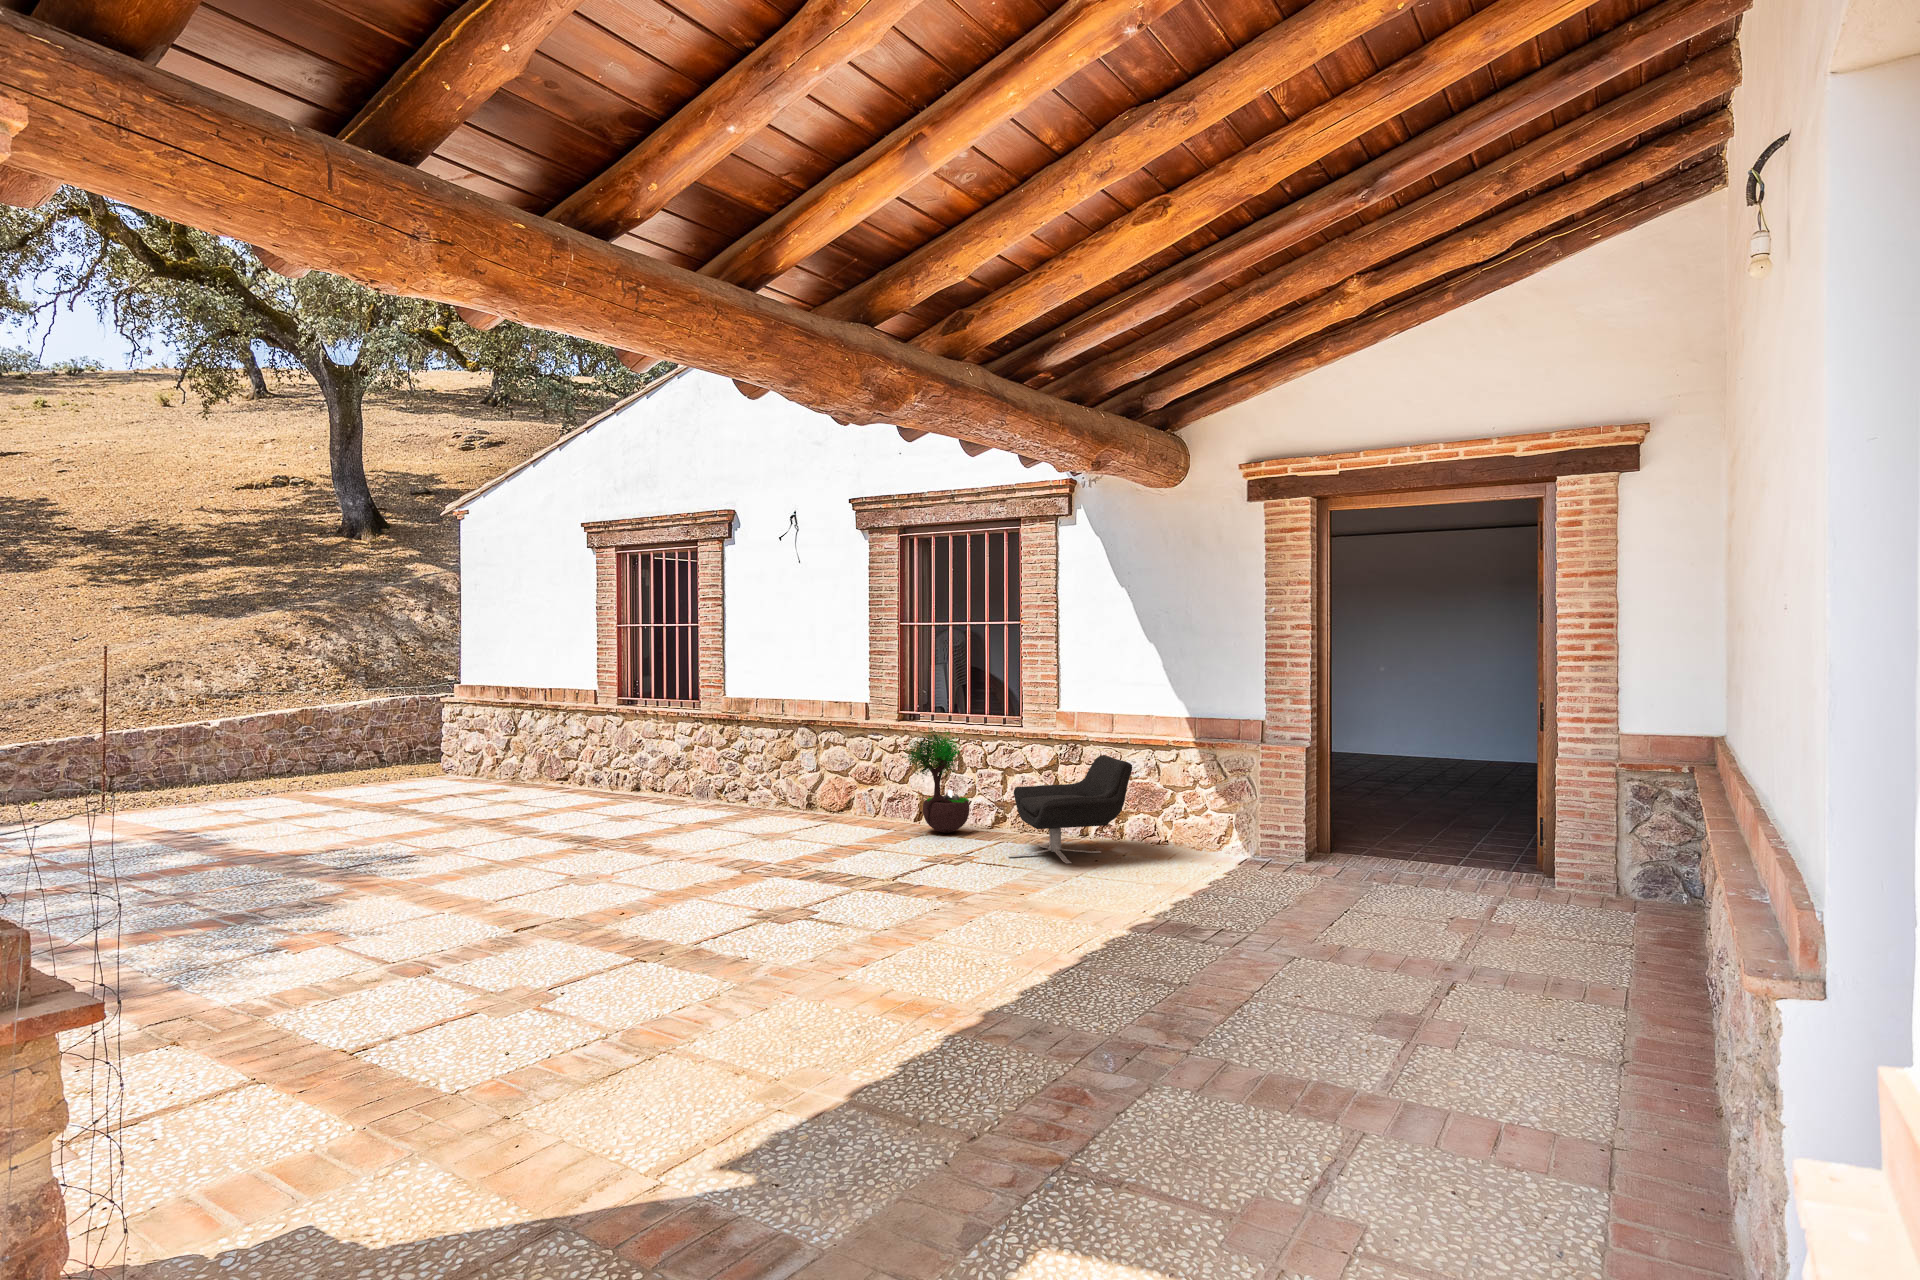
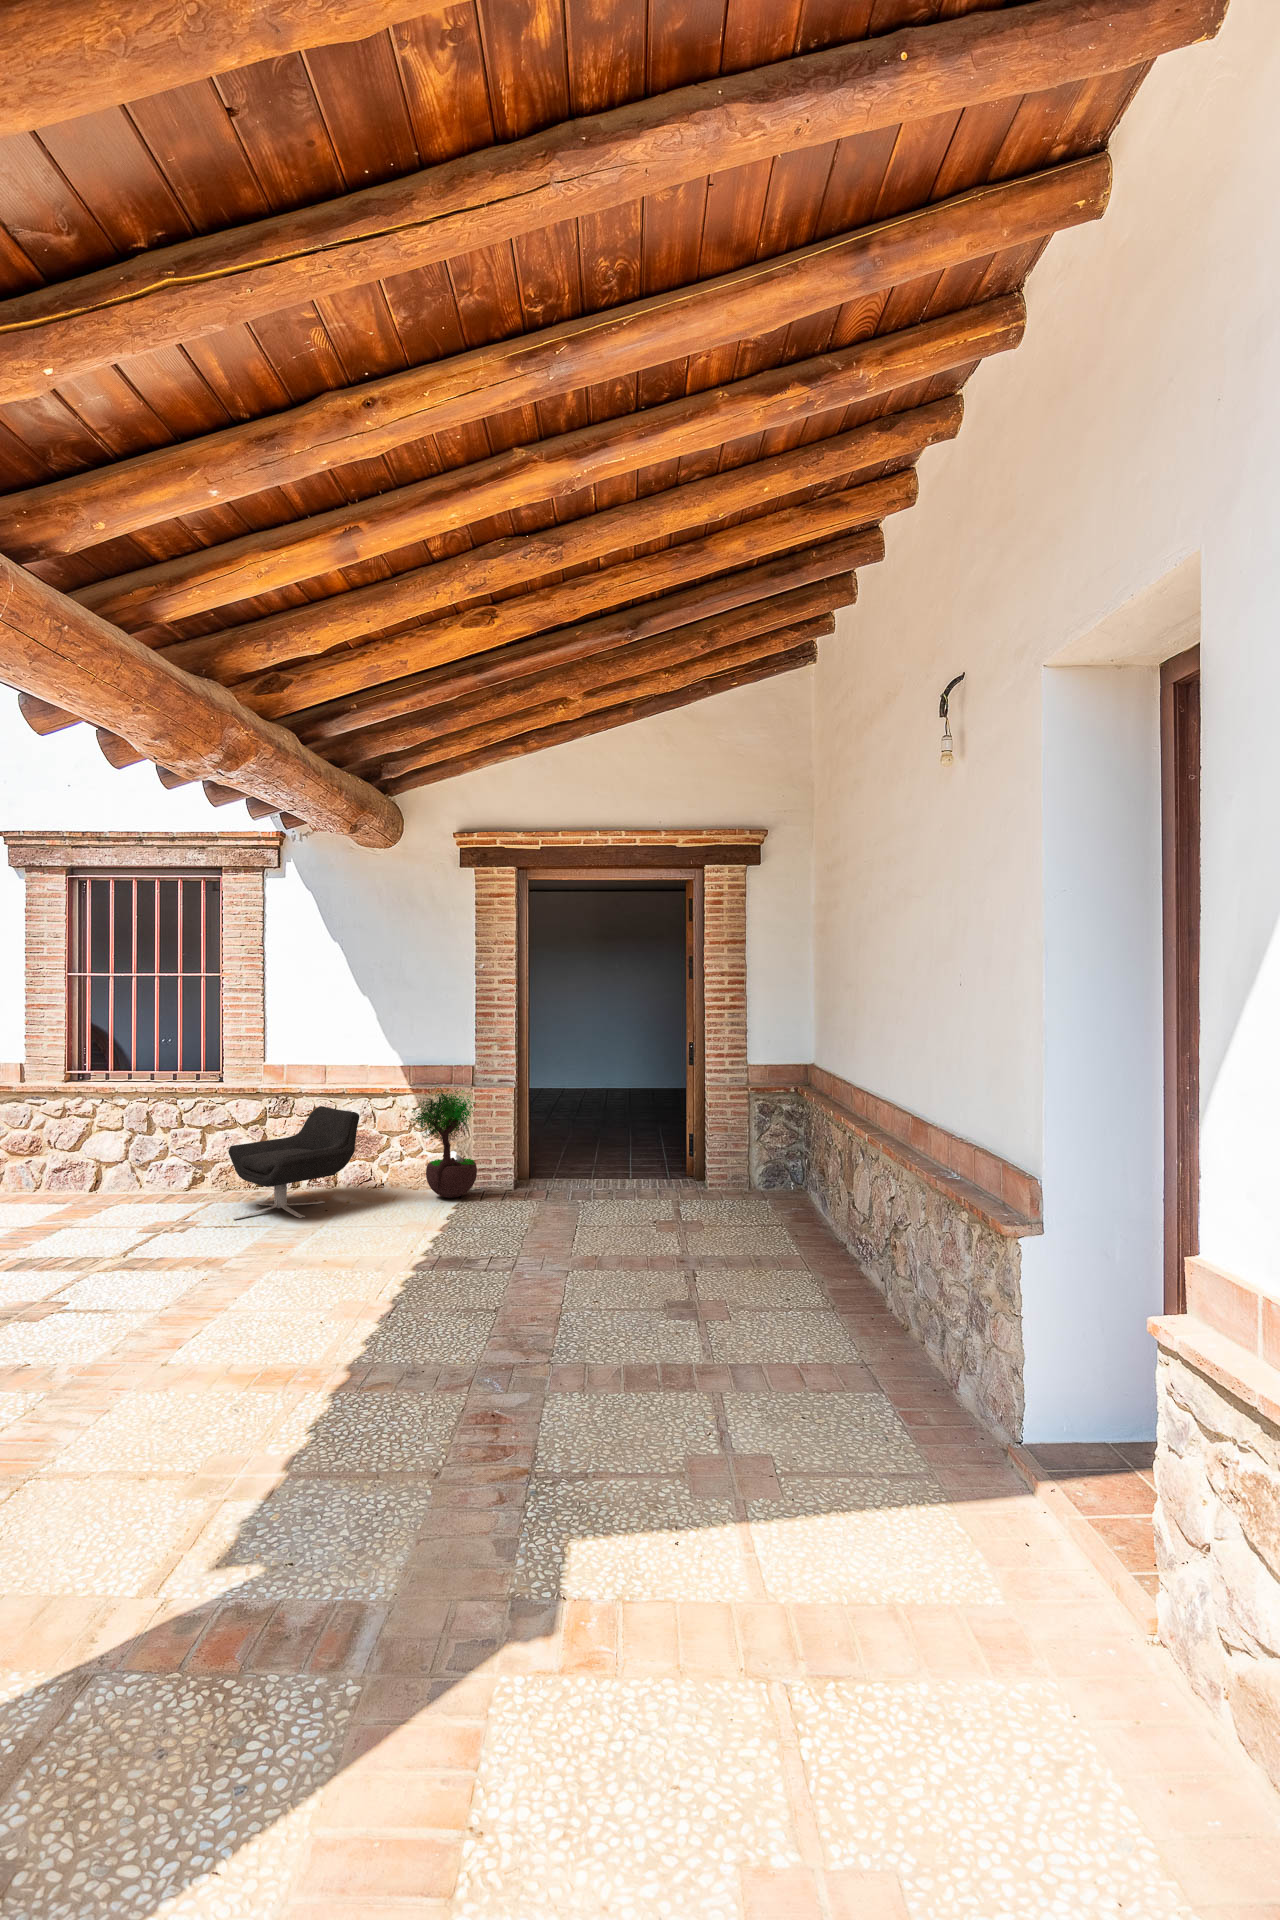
potted tree: present [902,729,970,833] -> present [410,1087,477,1198]

